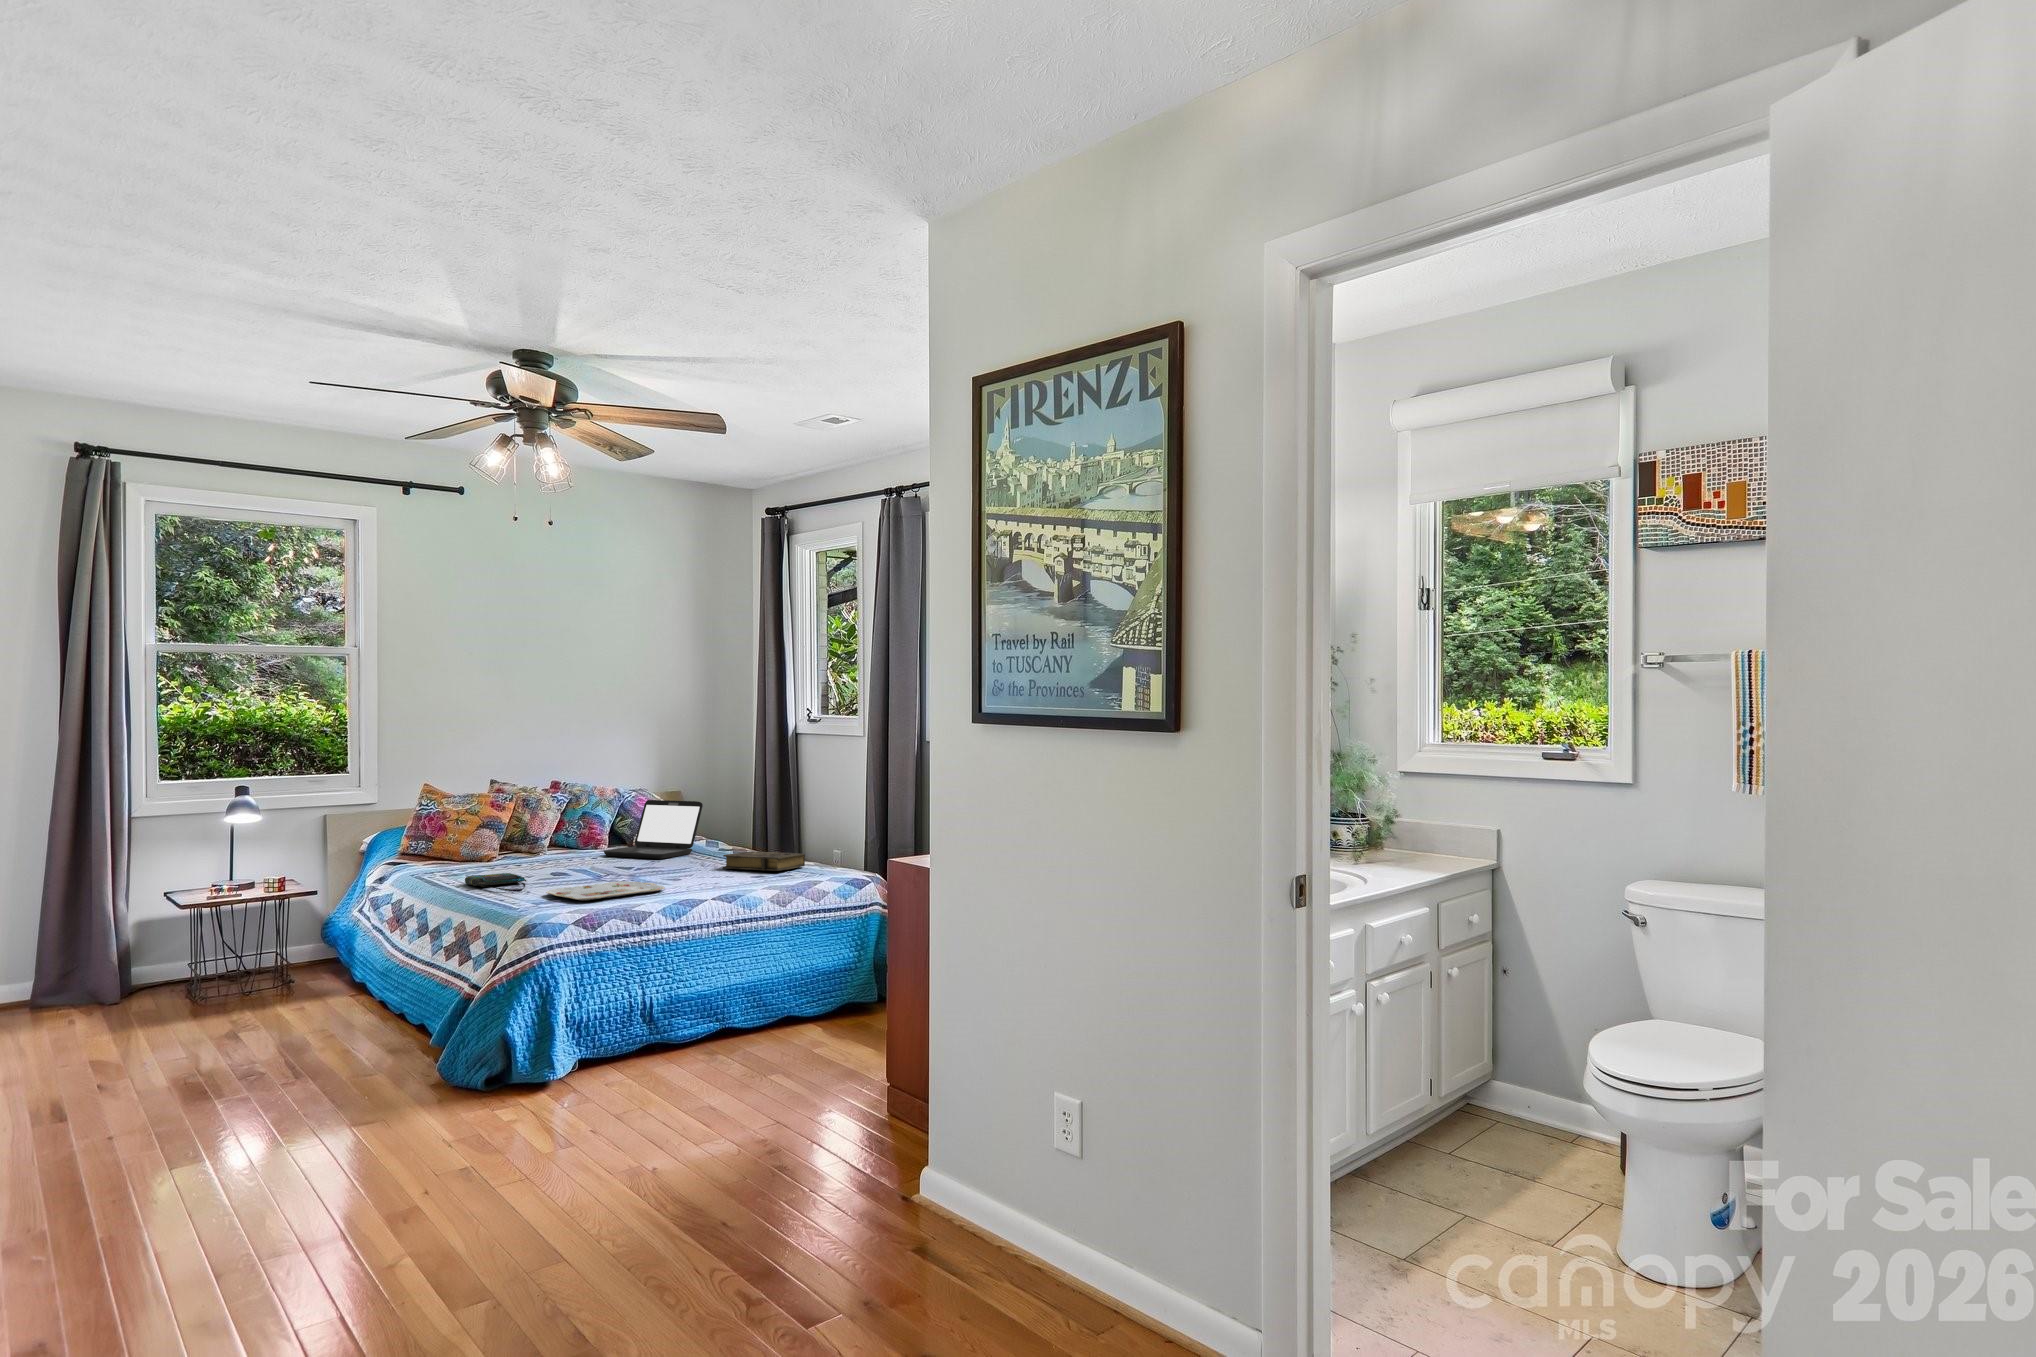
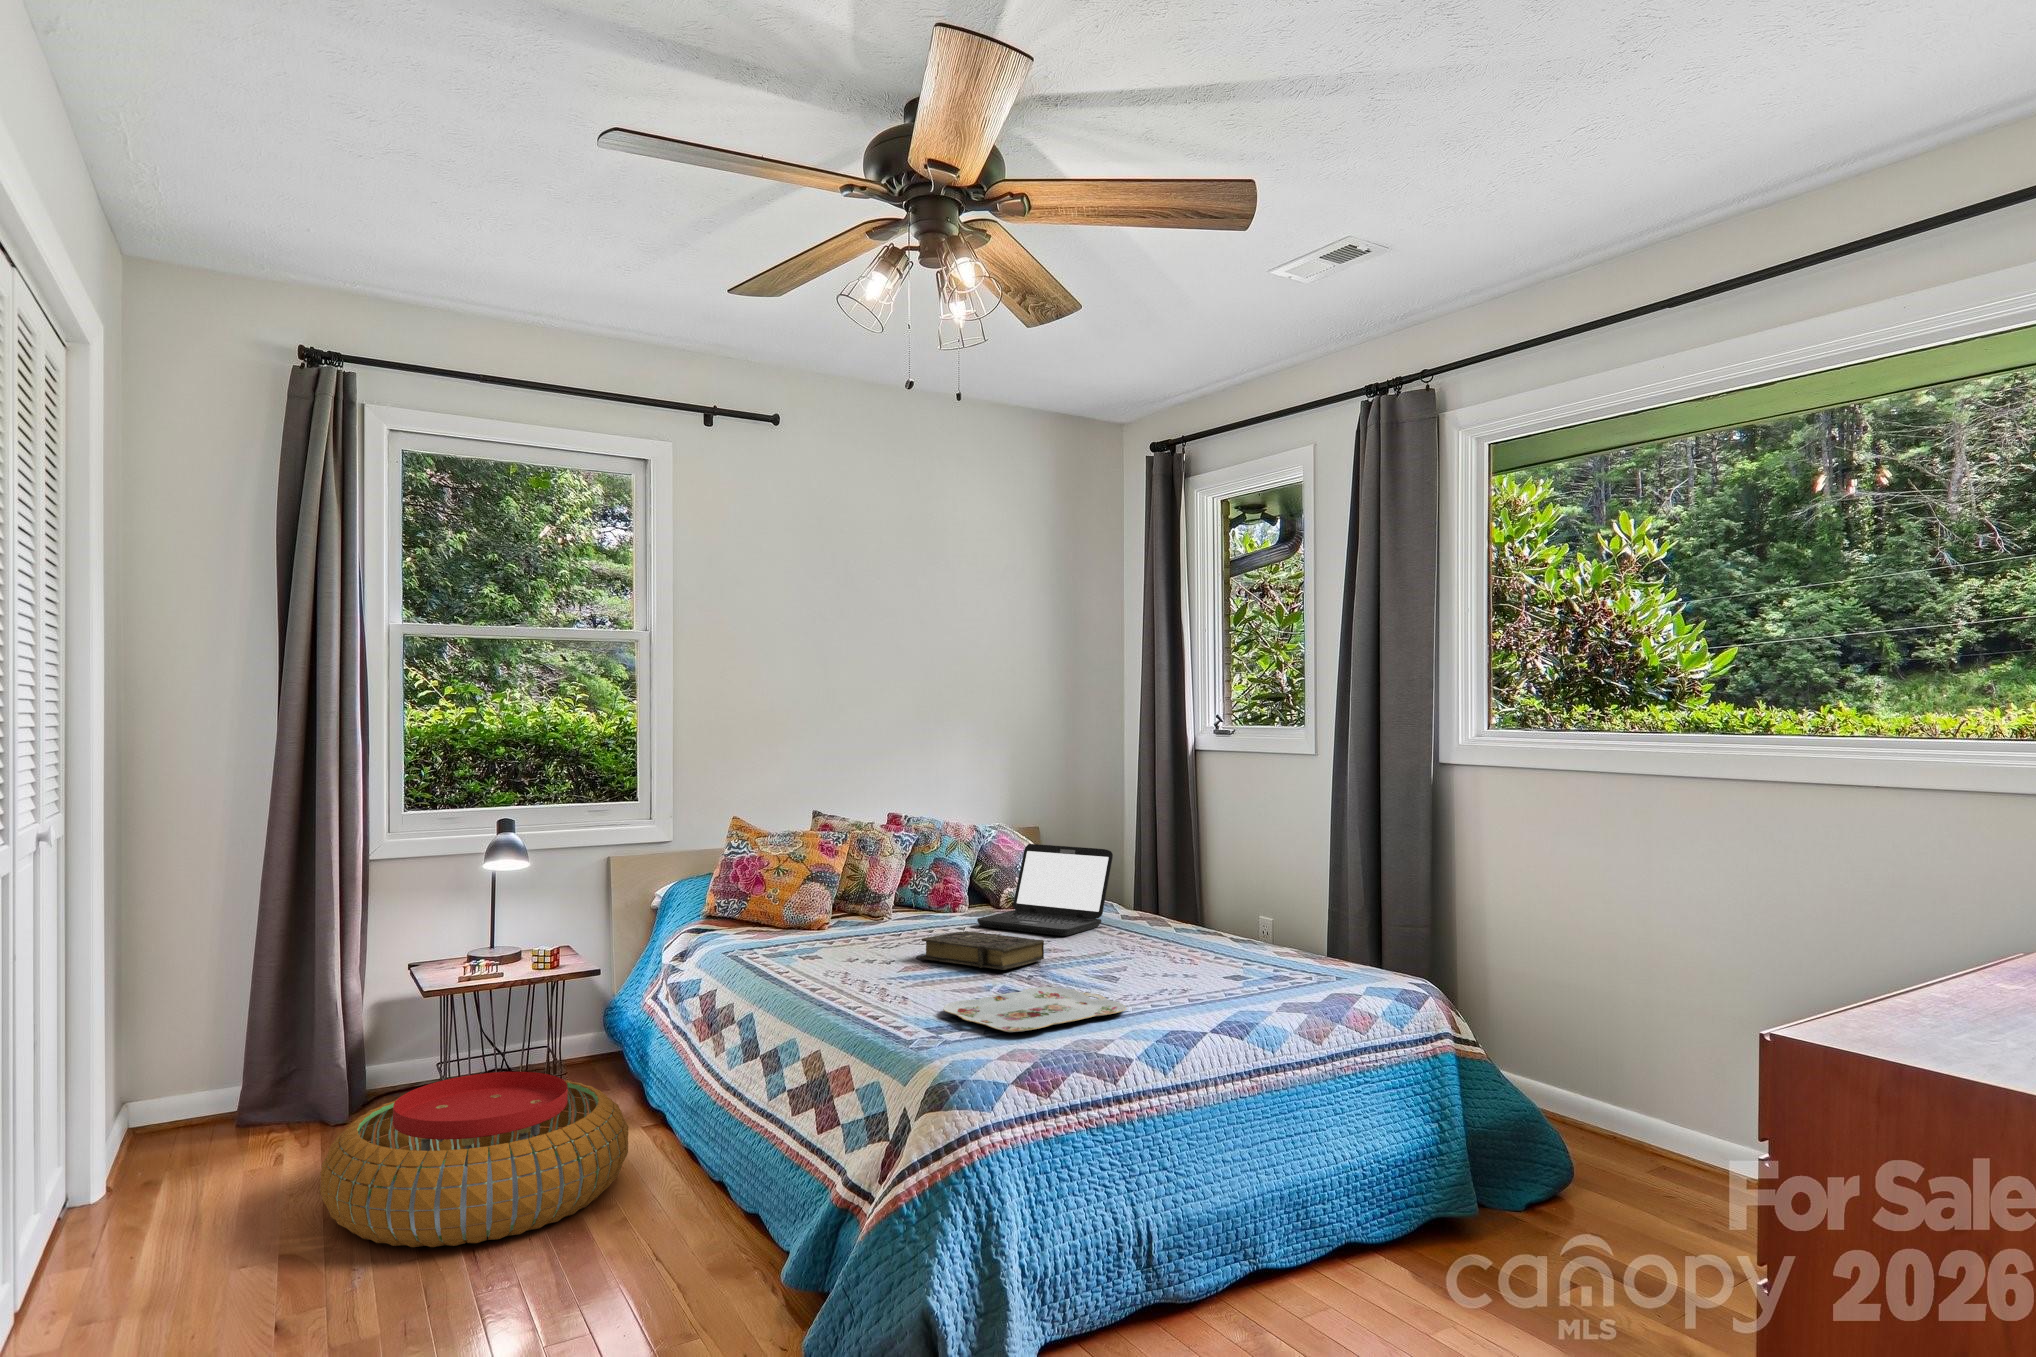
book: present [723,851,805,871] -> present [921,931,1044,970]
tote bag: present [465,873,526,892] -> none [809,962,903,1002]
pouf: none [111,954,336,1054] -> present [320,1072,628,1247]

